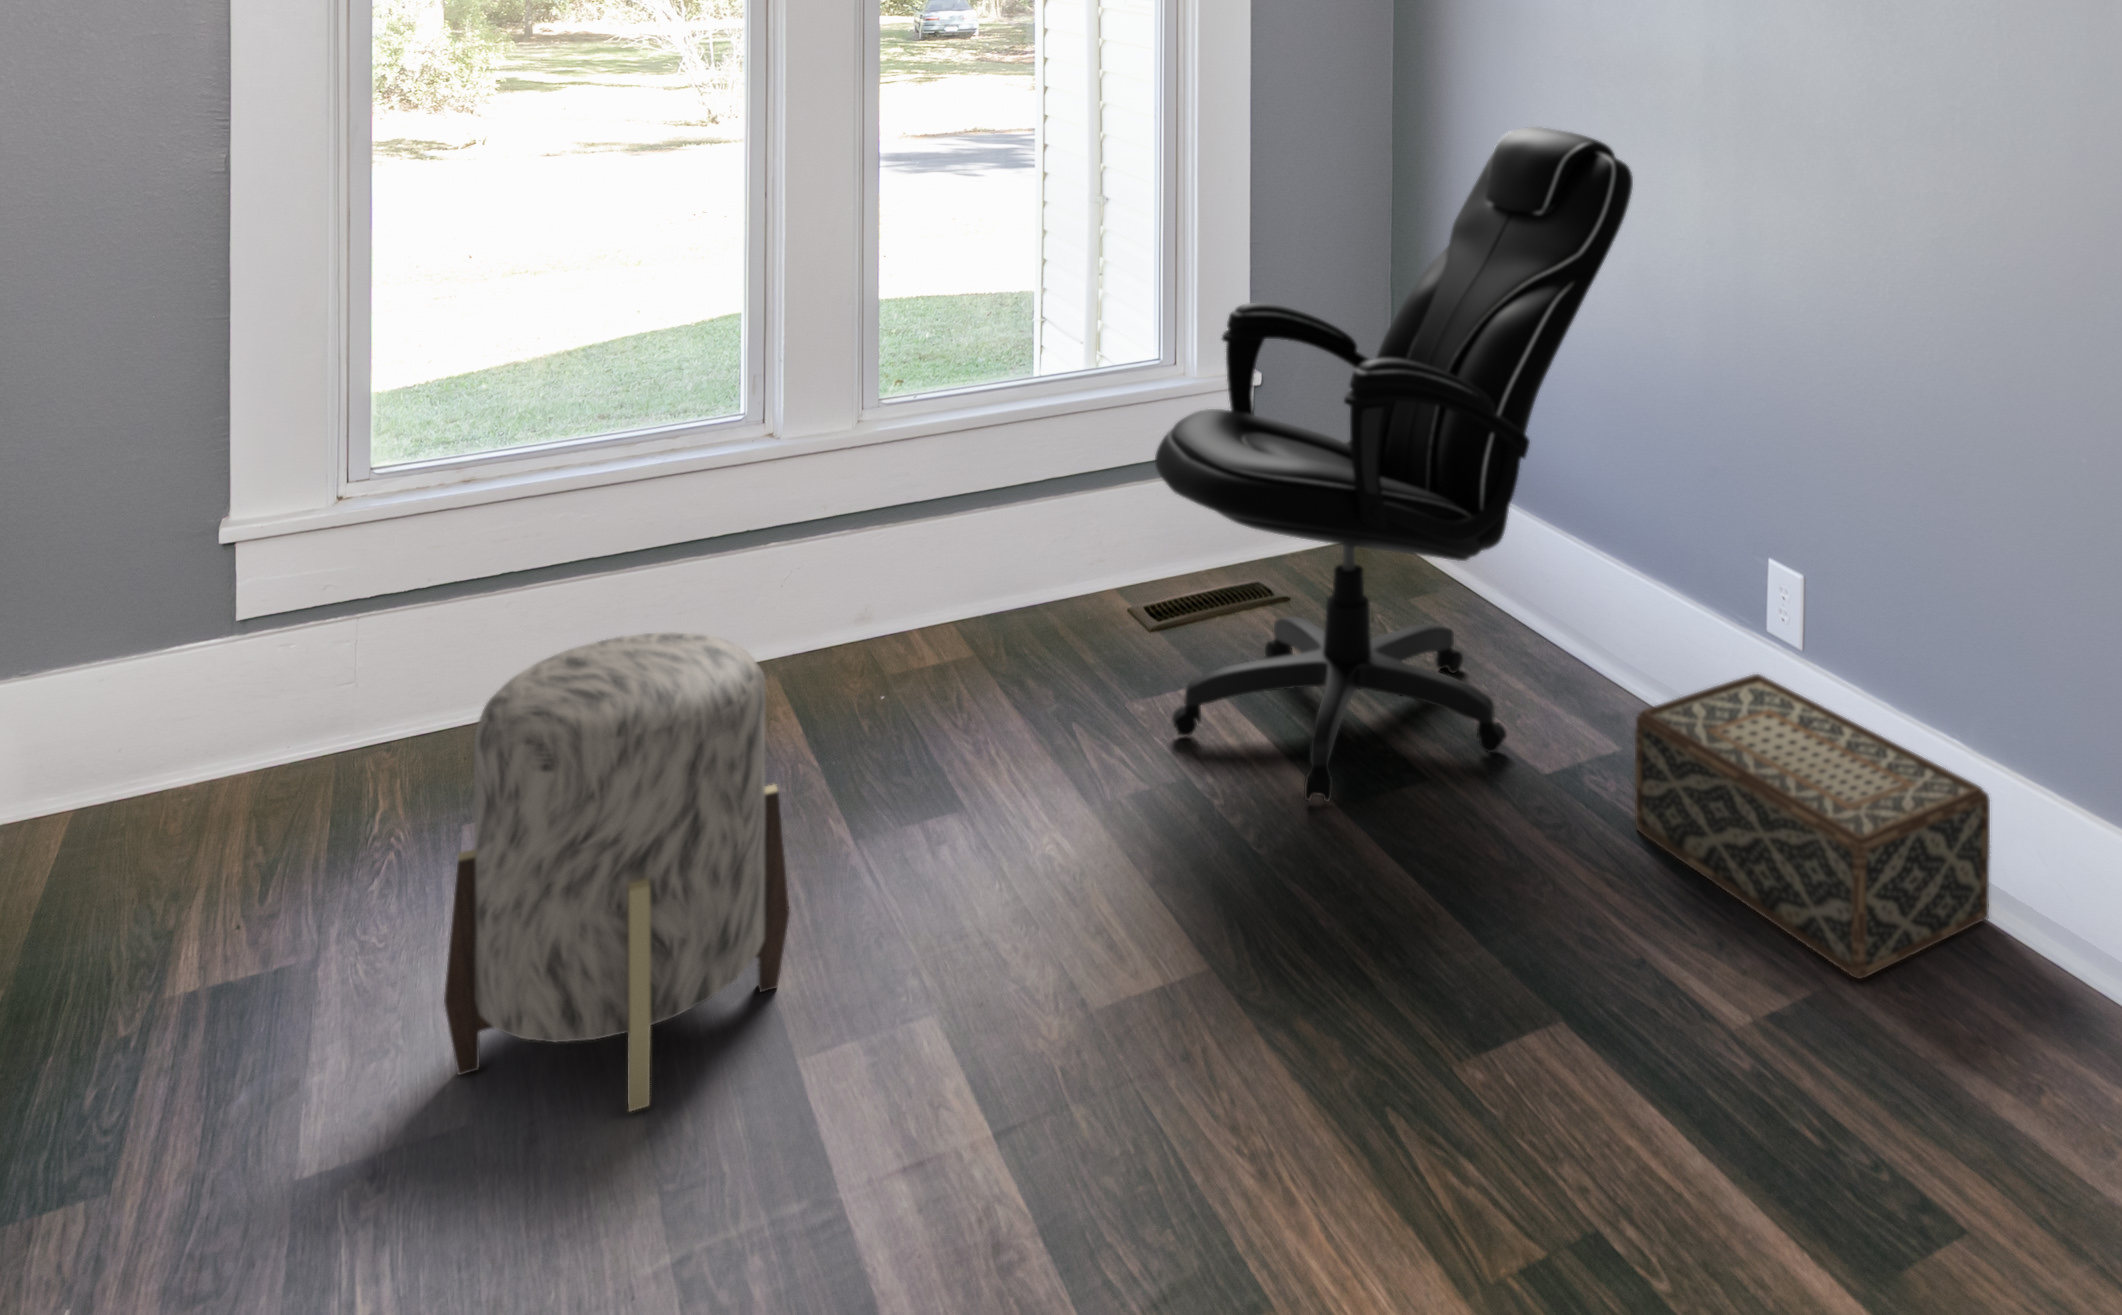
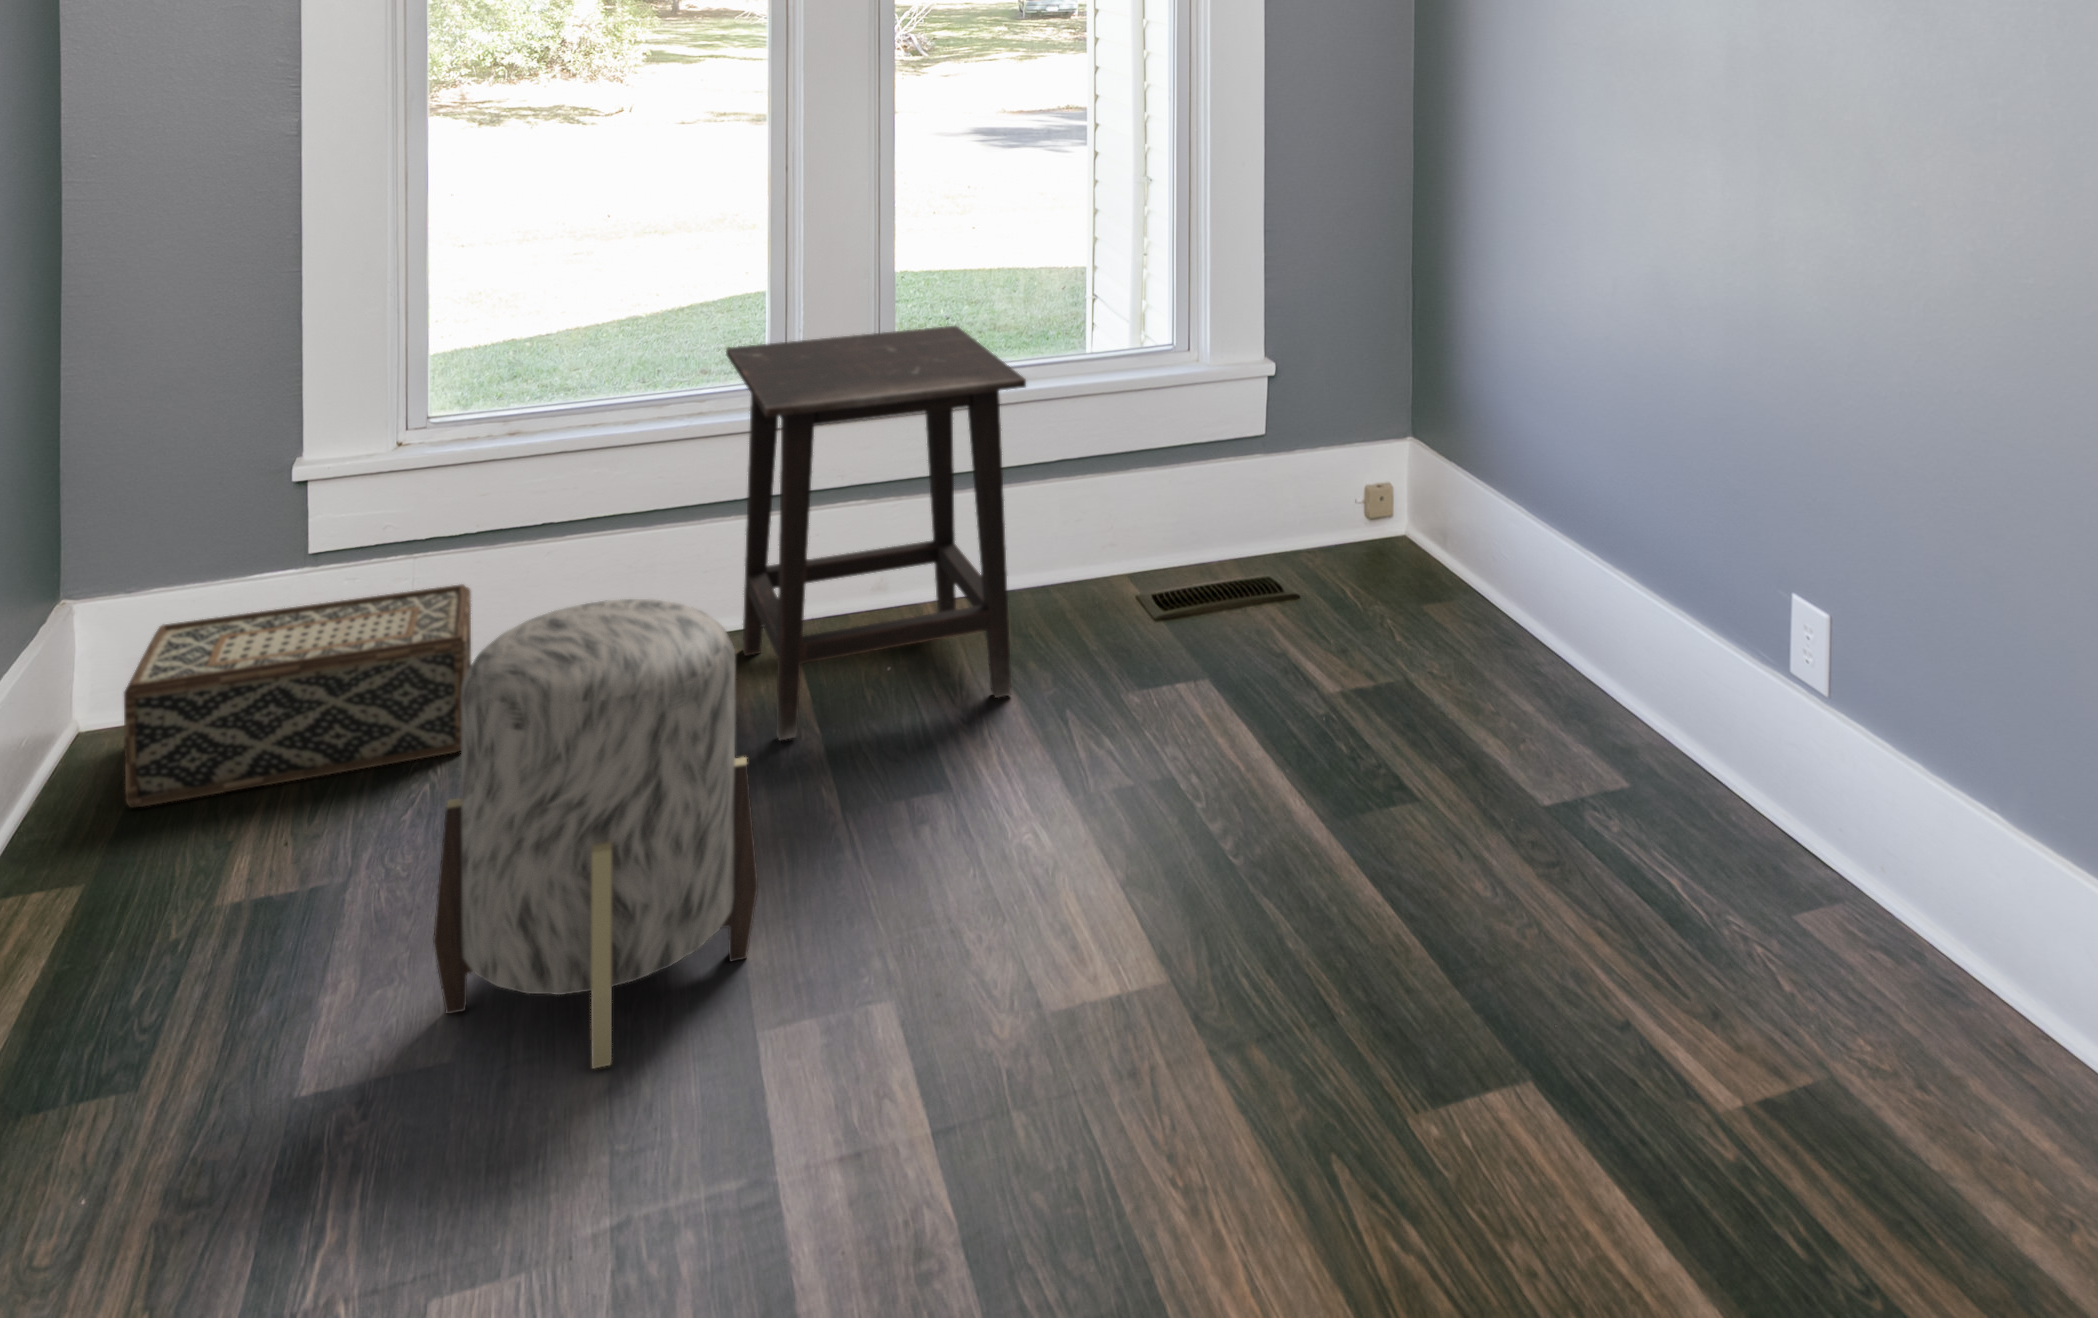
office chair: present [1155,127,1633,802] -> none [1146,115,1655,818]
side table: none [708,348,1030,773] -> present [726,326,1026,740]
woven basket: present [1635,674,1990,979] -> present [124,584,471,808]

